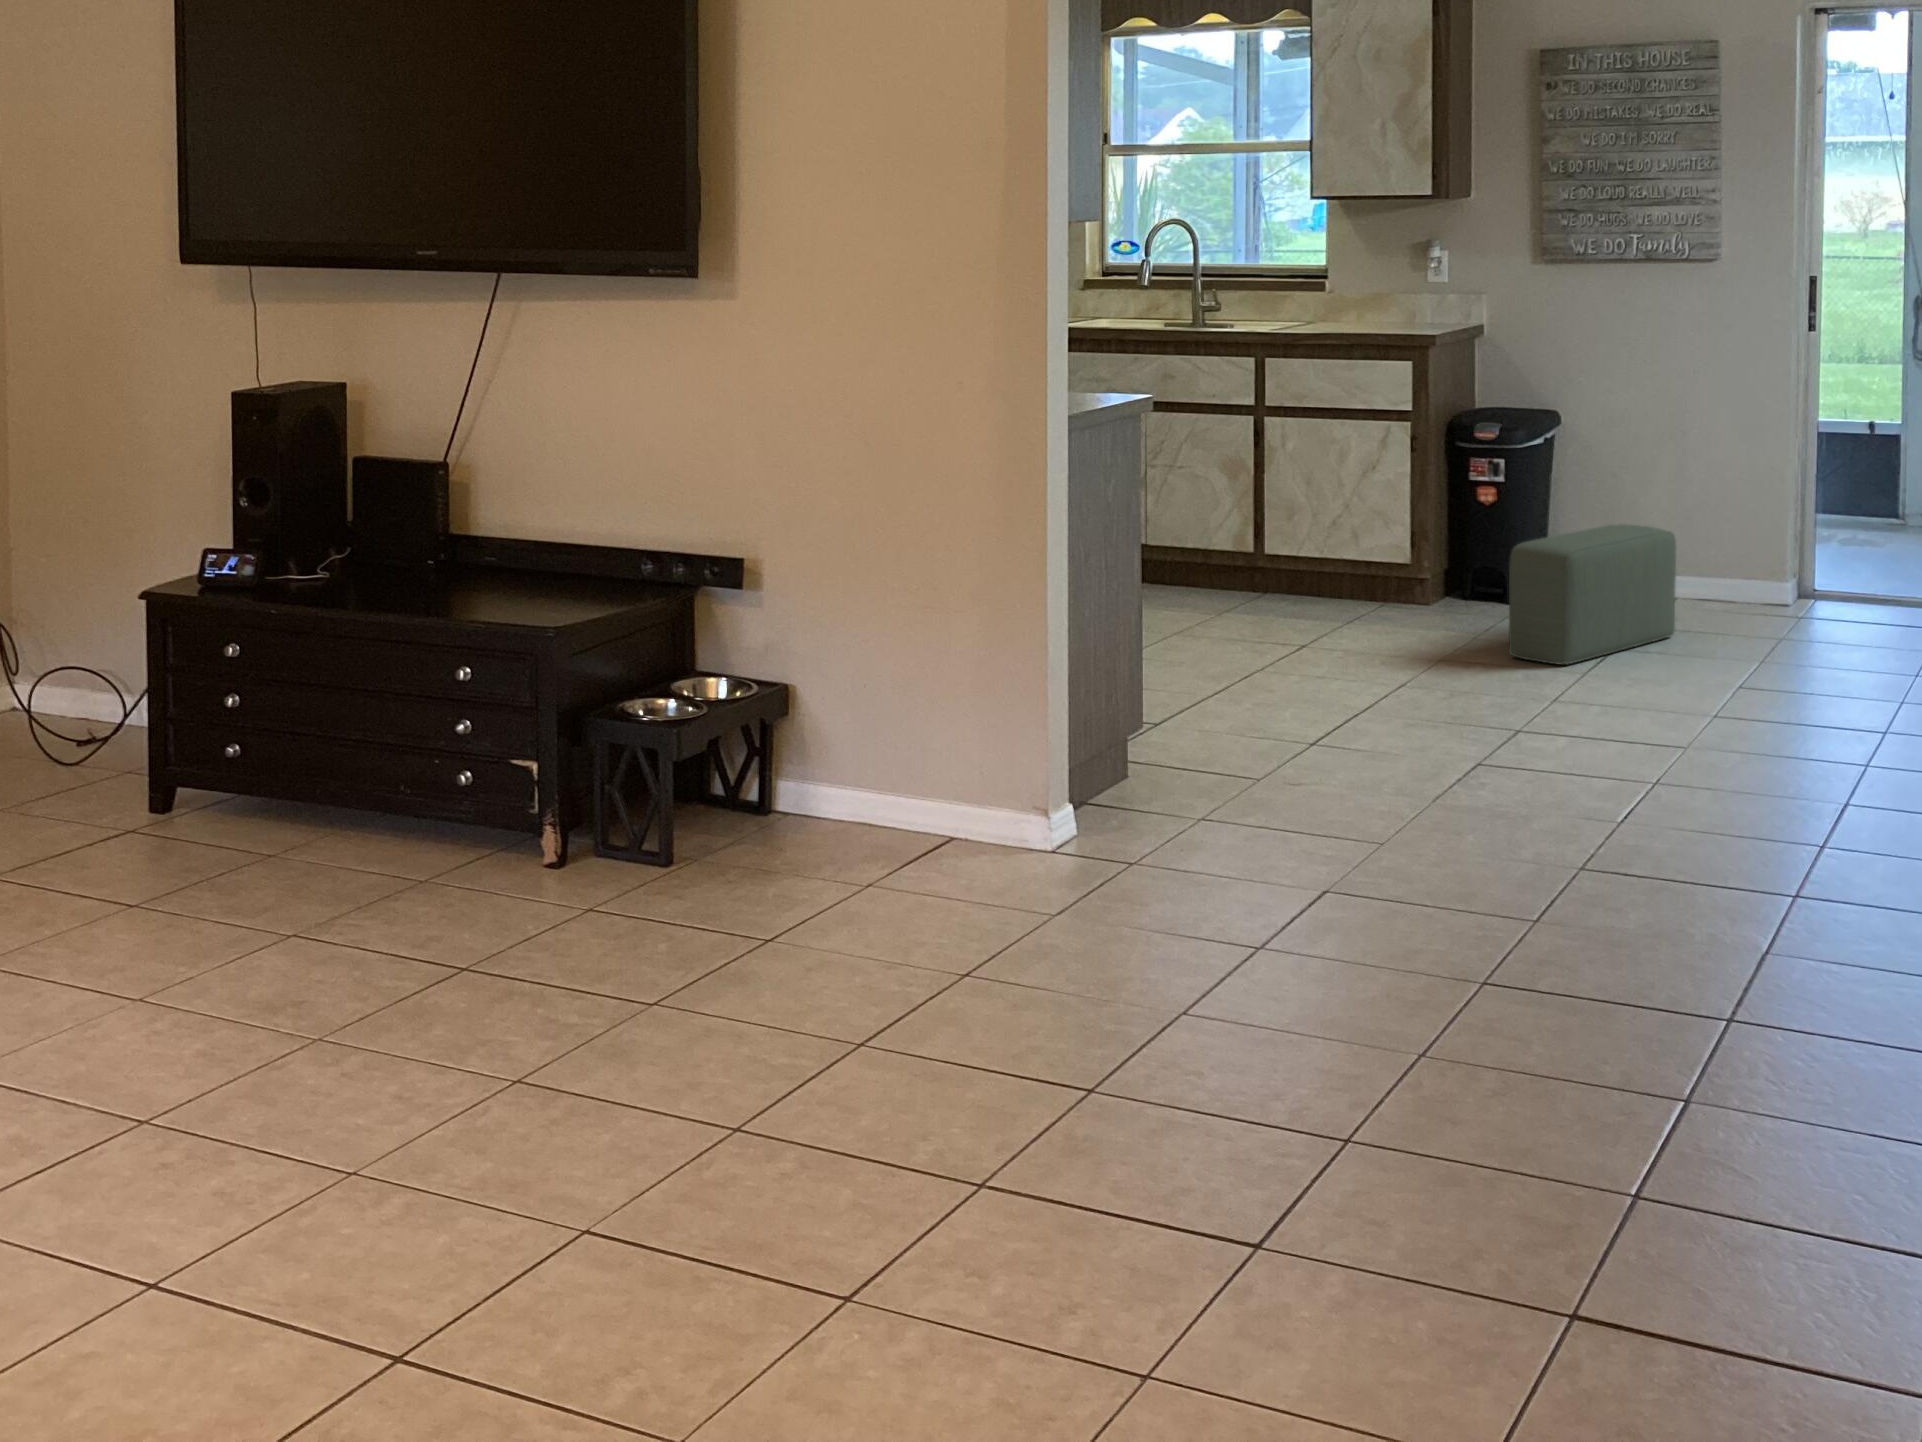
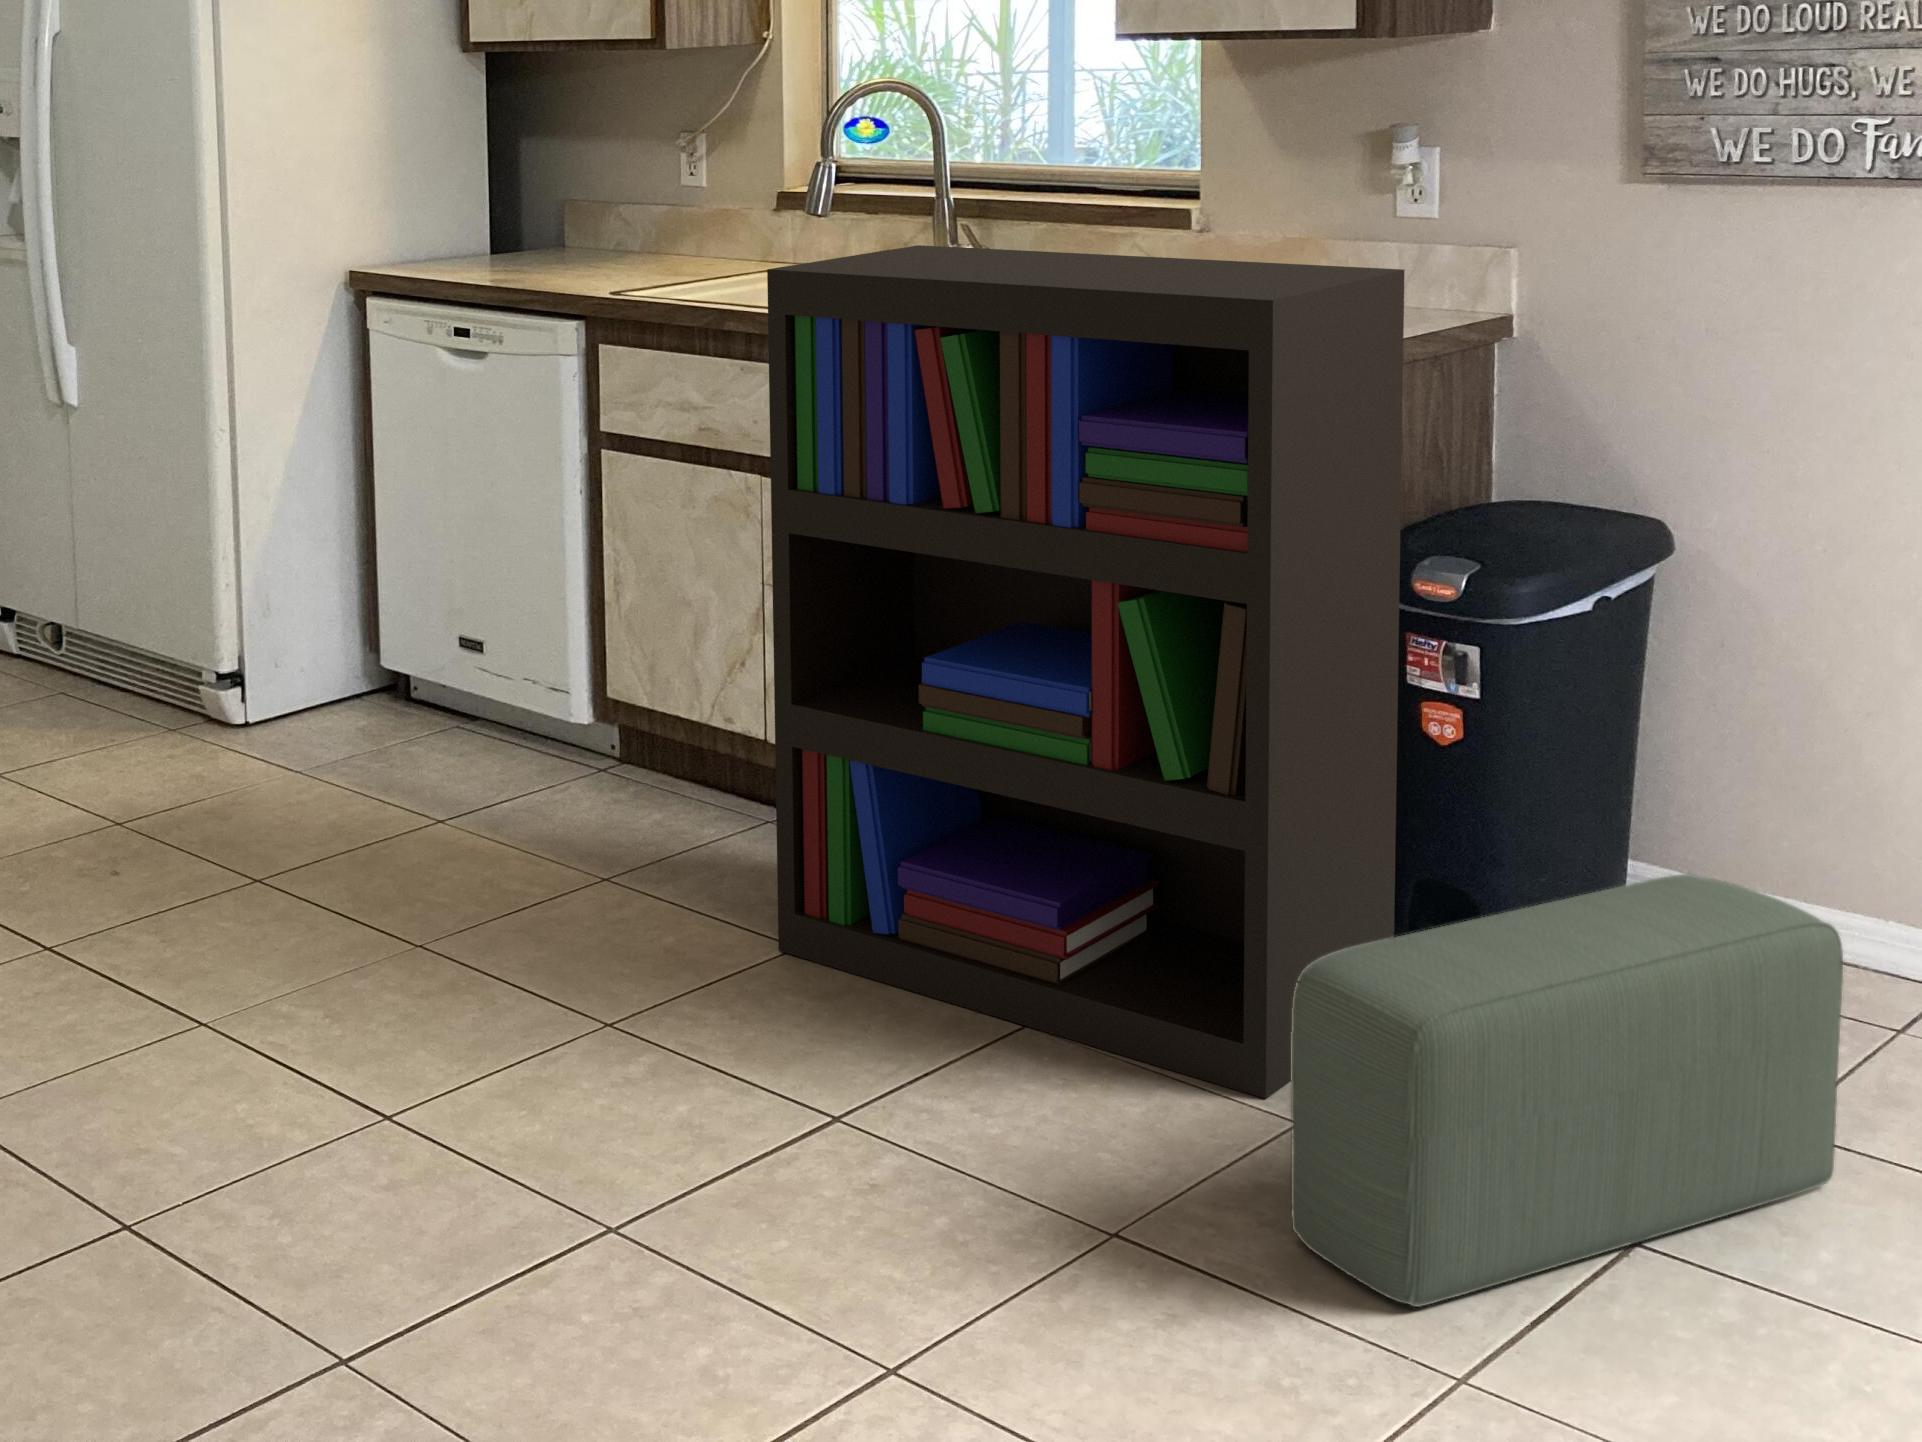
bookshelf: none [1215,291,1484,634] -> present [767,245,1405,1099]

